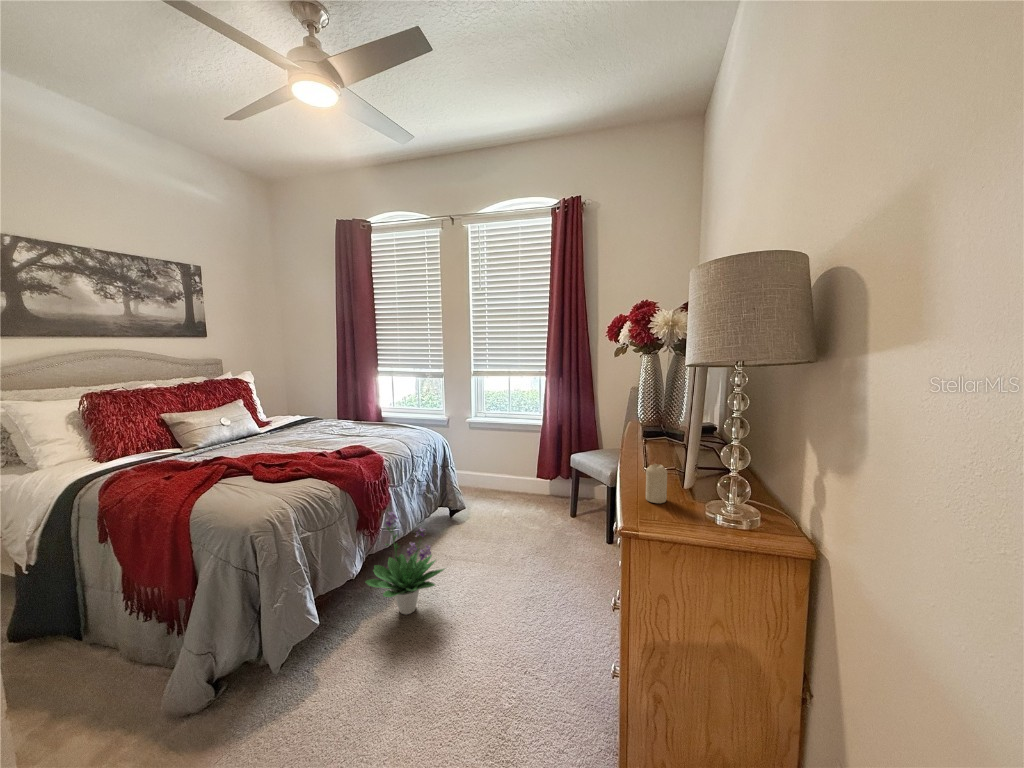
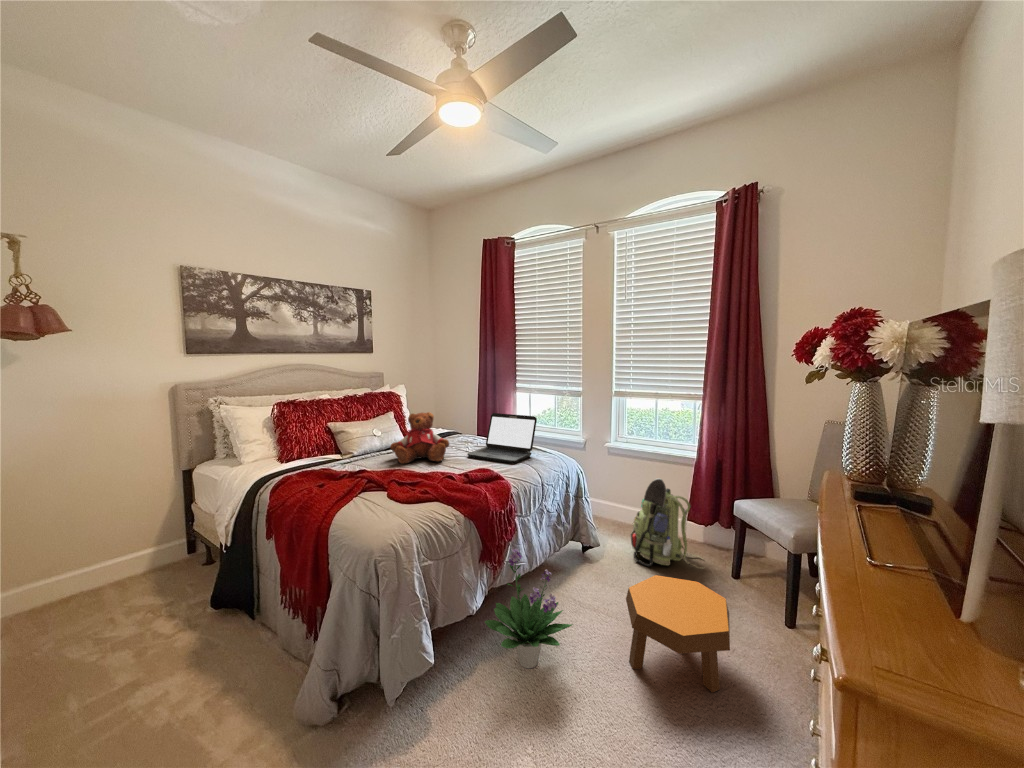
laptop: none [334,395,404,441] -> present [467,413,537,464]
teddy bear: none [246,397,314,451] -> present [390,412,449,463]
backpack: none [491,444,551,519] -> present [630,478,705,568]
candle: present [646,463,667,503] -> none [907,582,960,659]
footstool: none [489,519,566,597] -> present [626,575,730,693]

